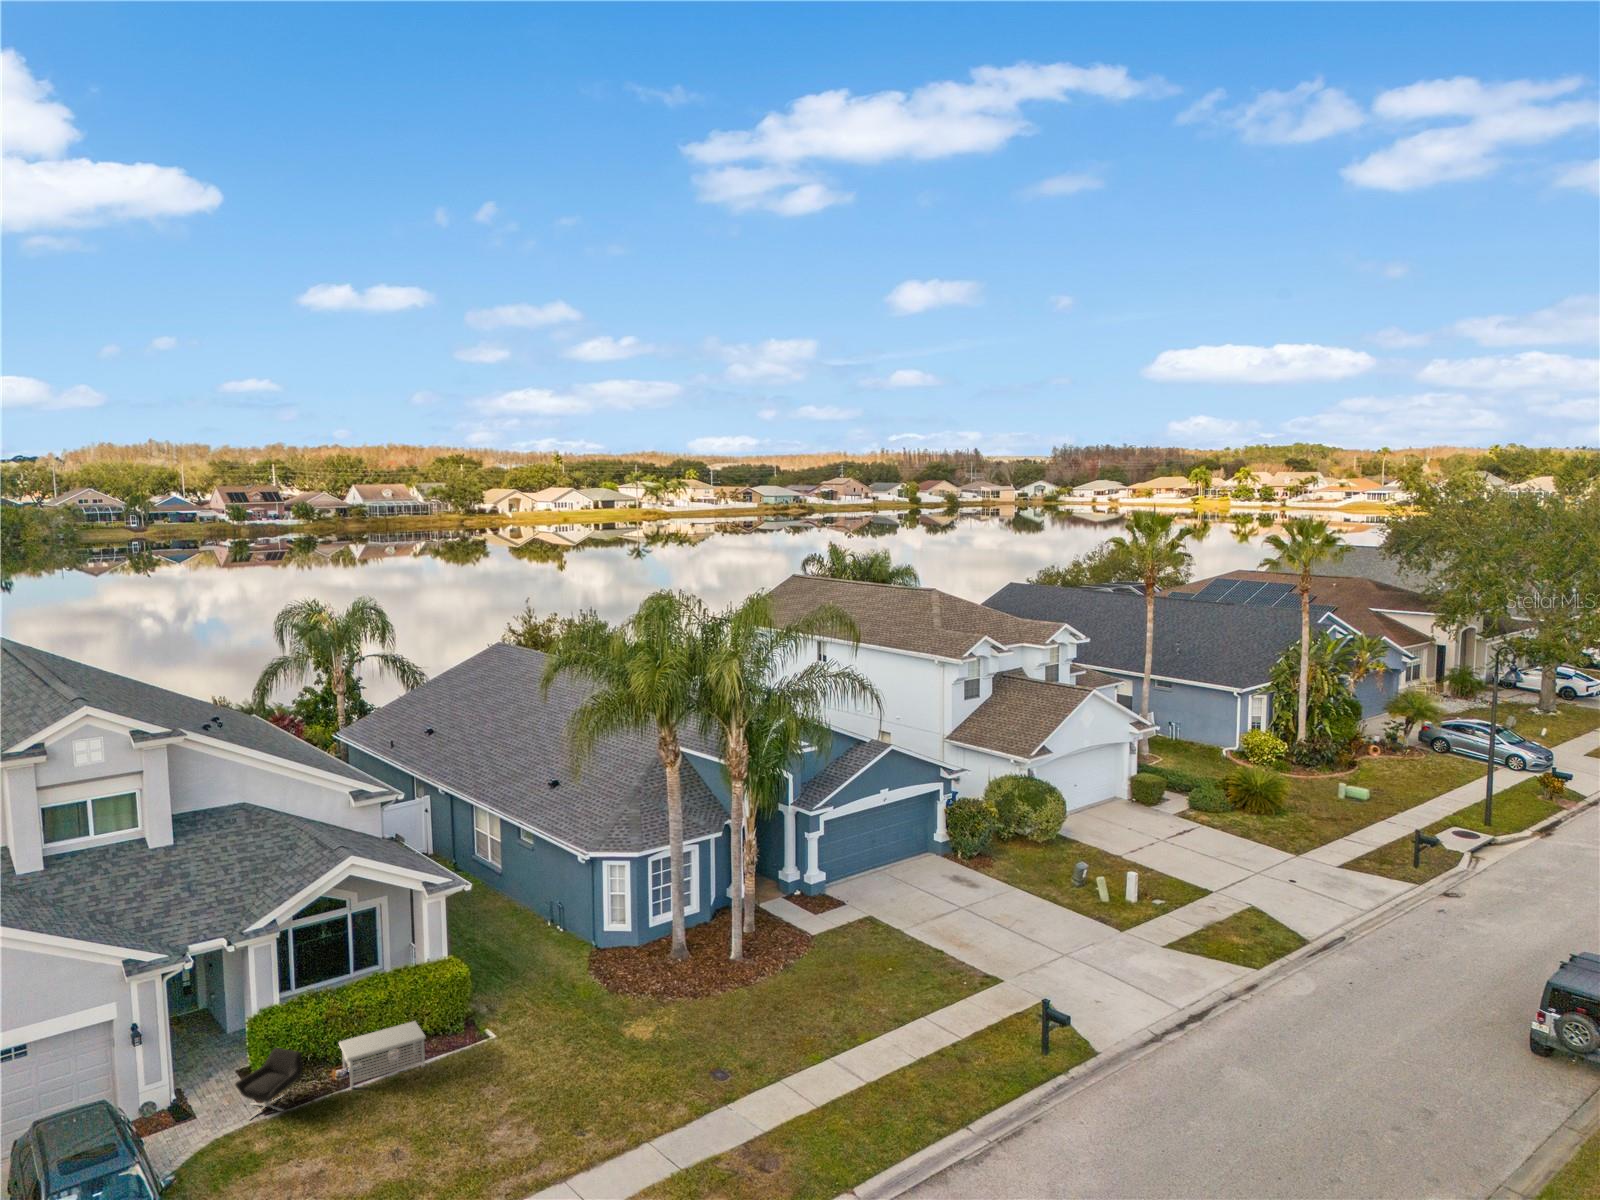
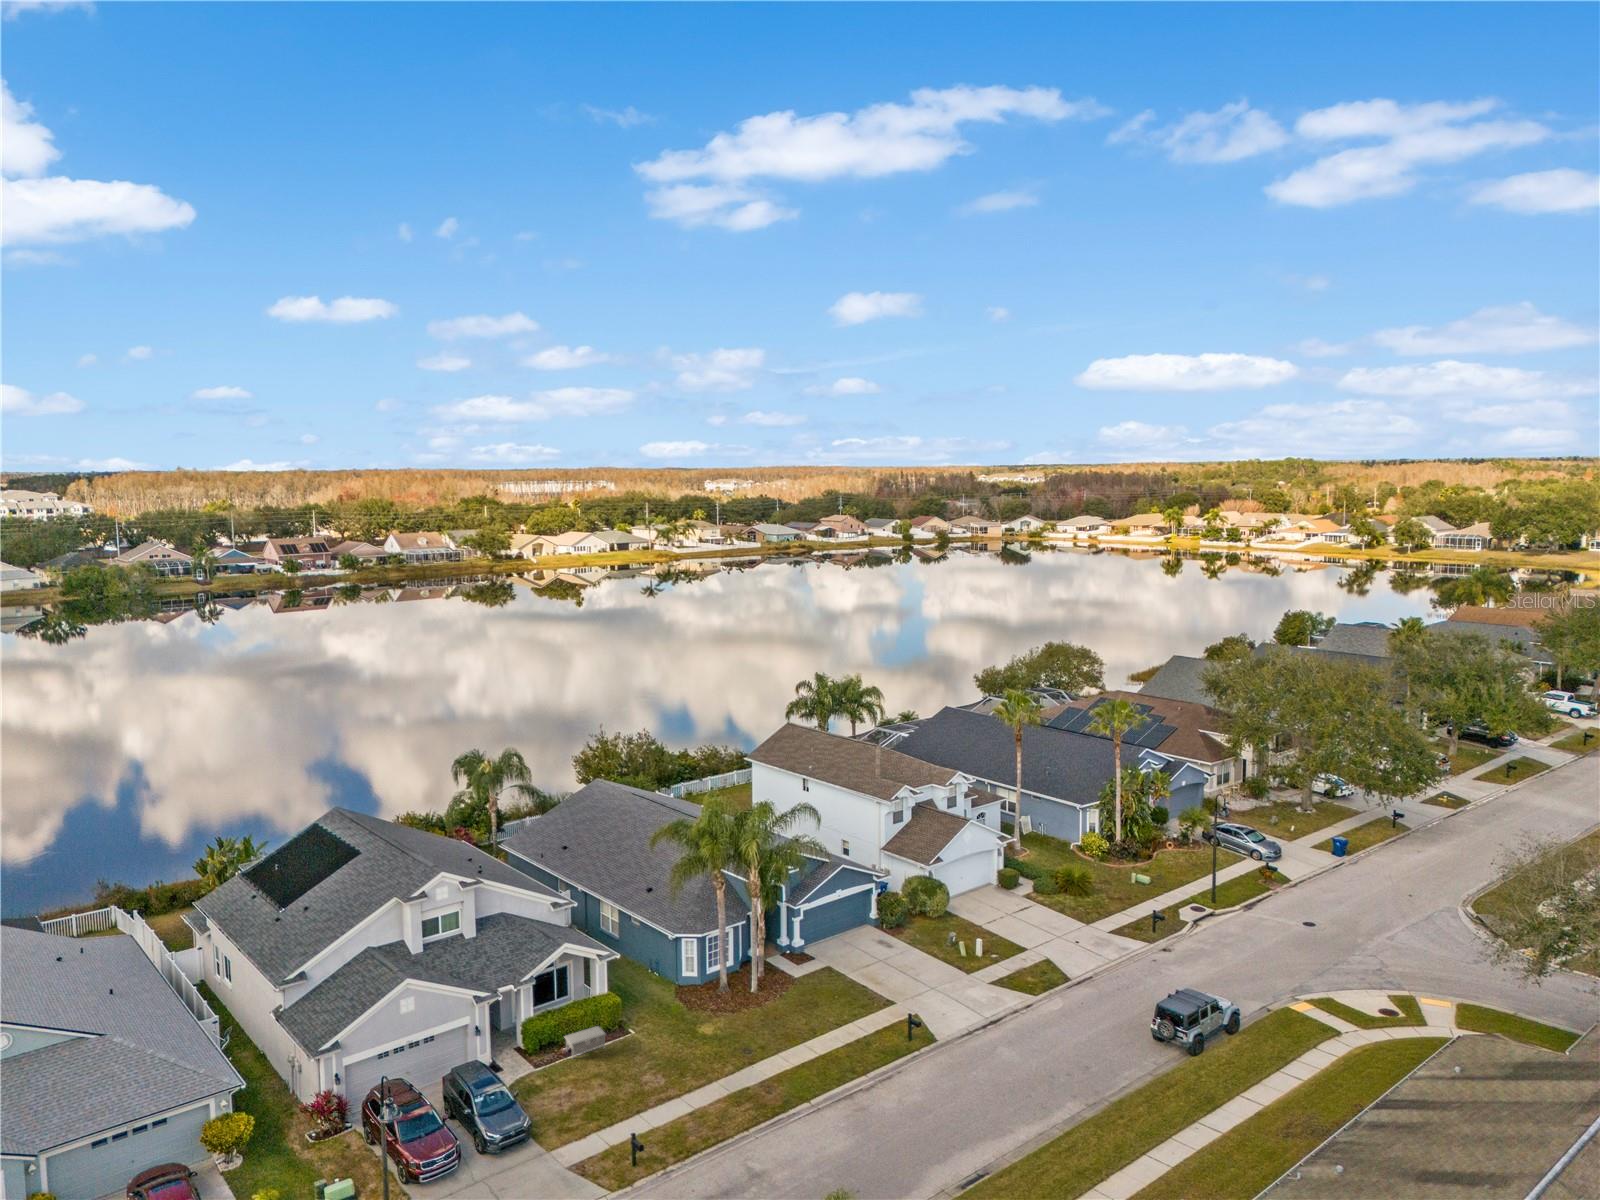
lounge chair: present [235,1048,303,1119] -> none [522,1039,551,1073]

